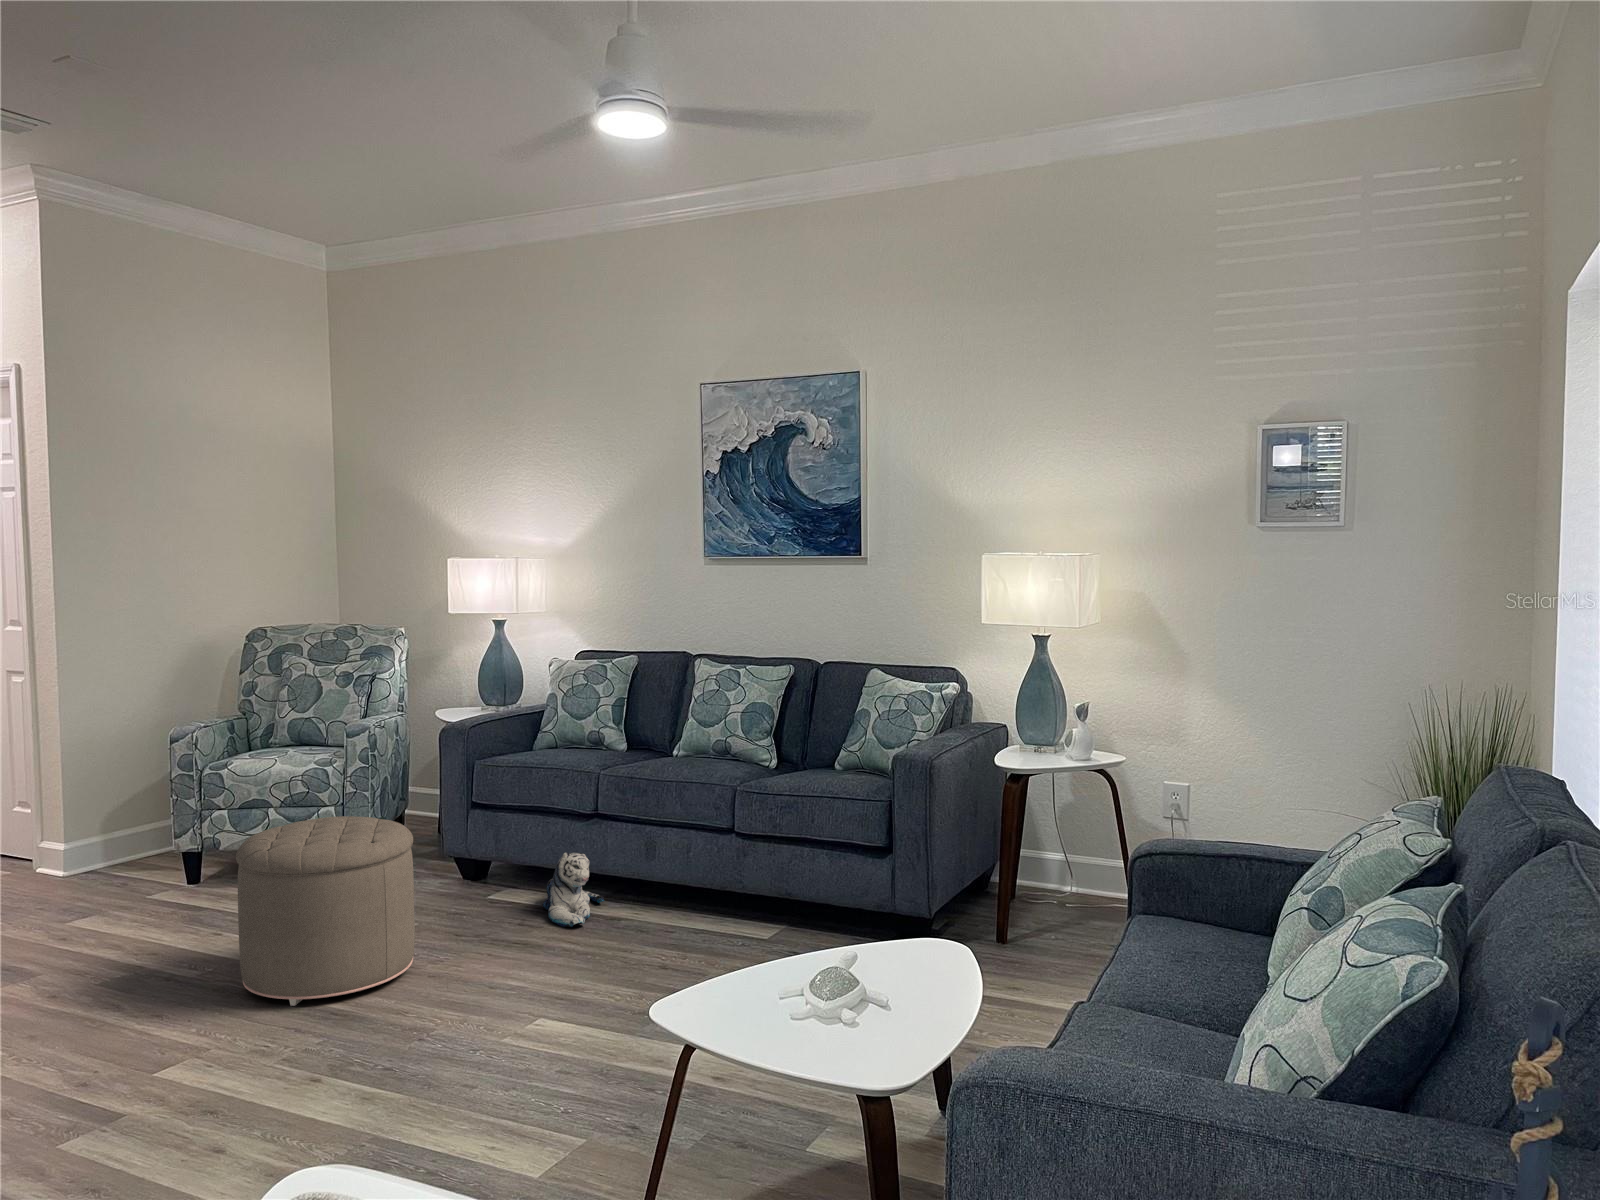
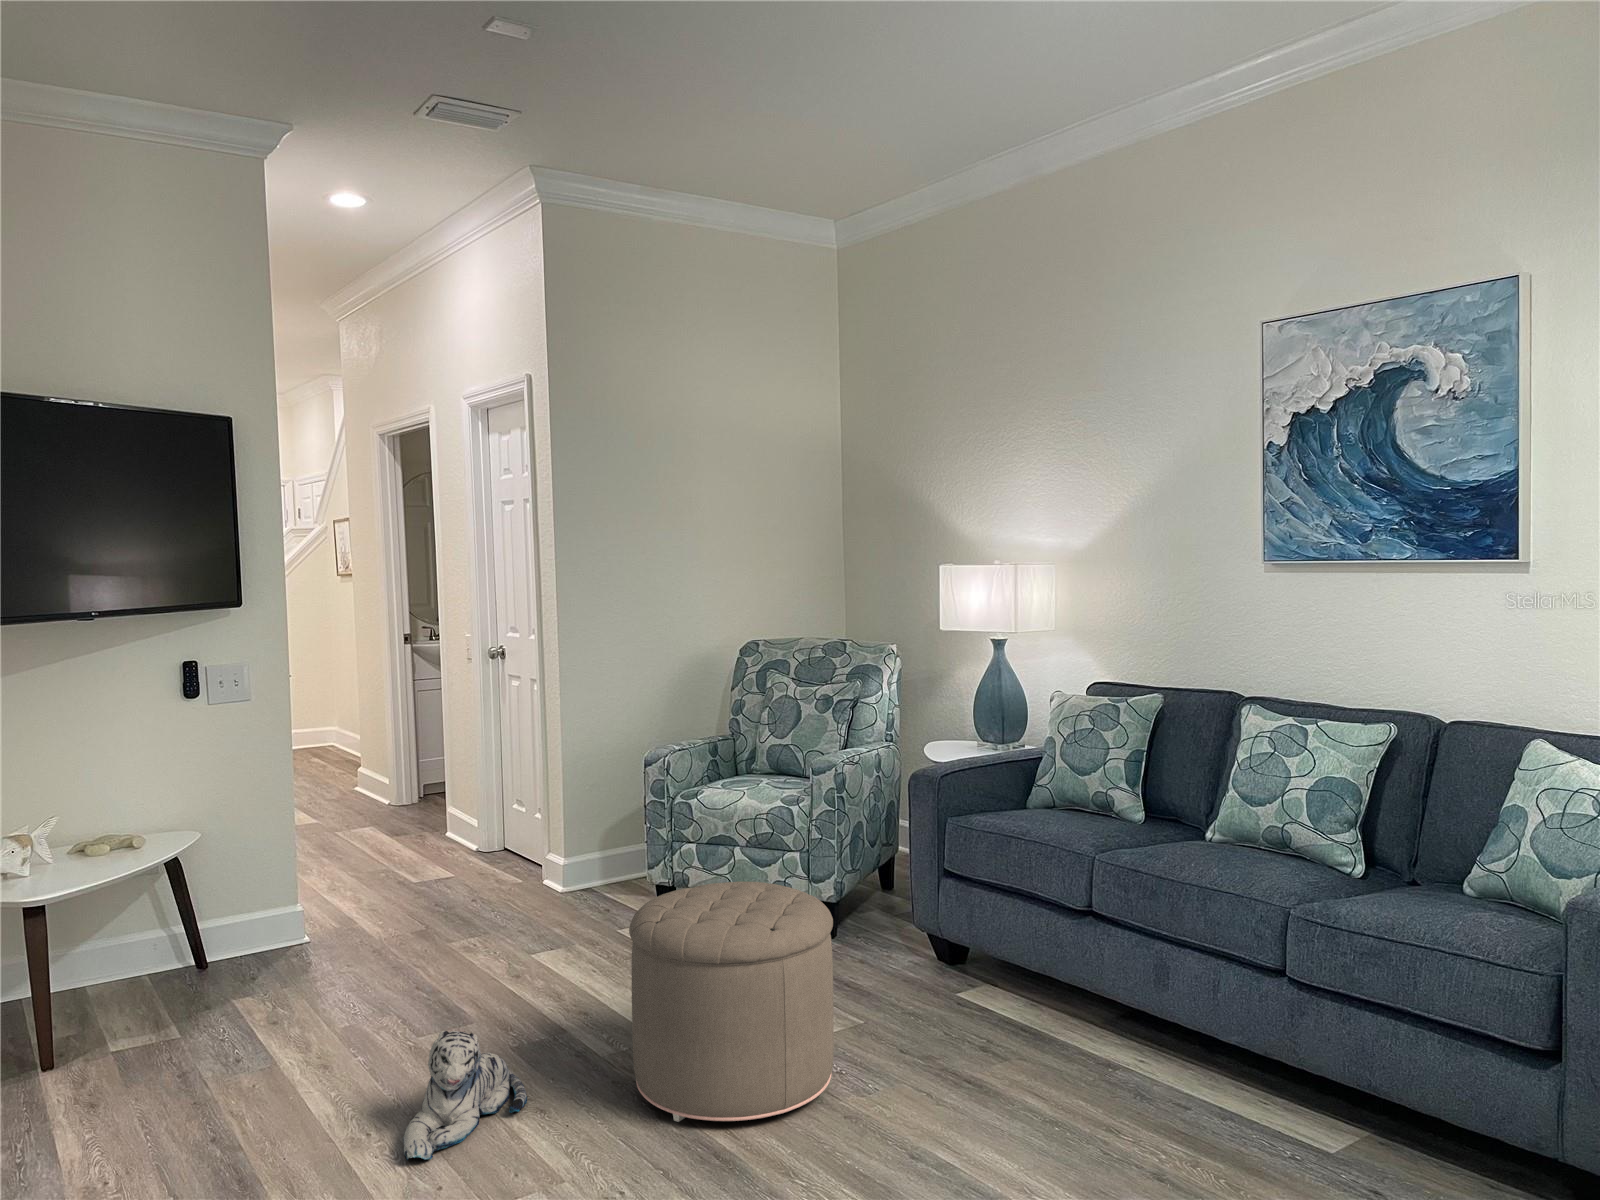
plush toy: present [542,852,604,927] -> present [403,1031,527,1161]

